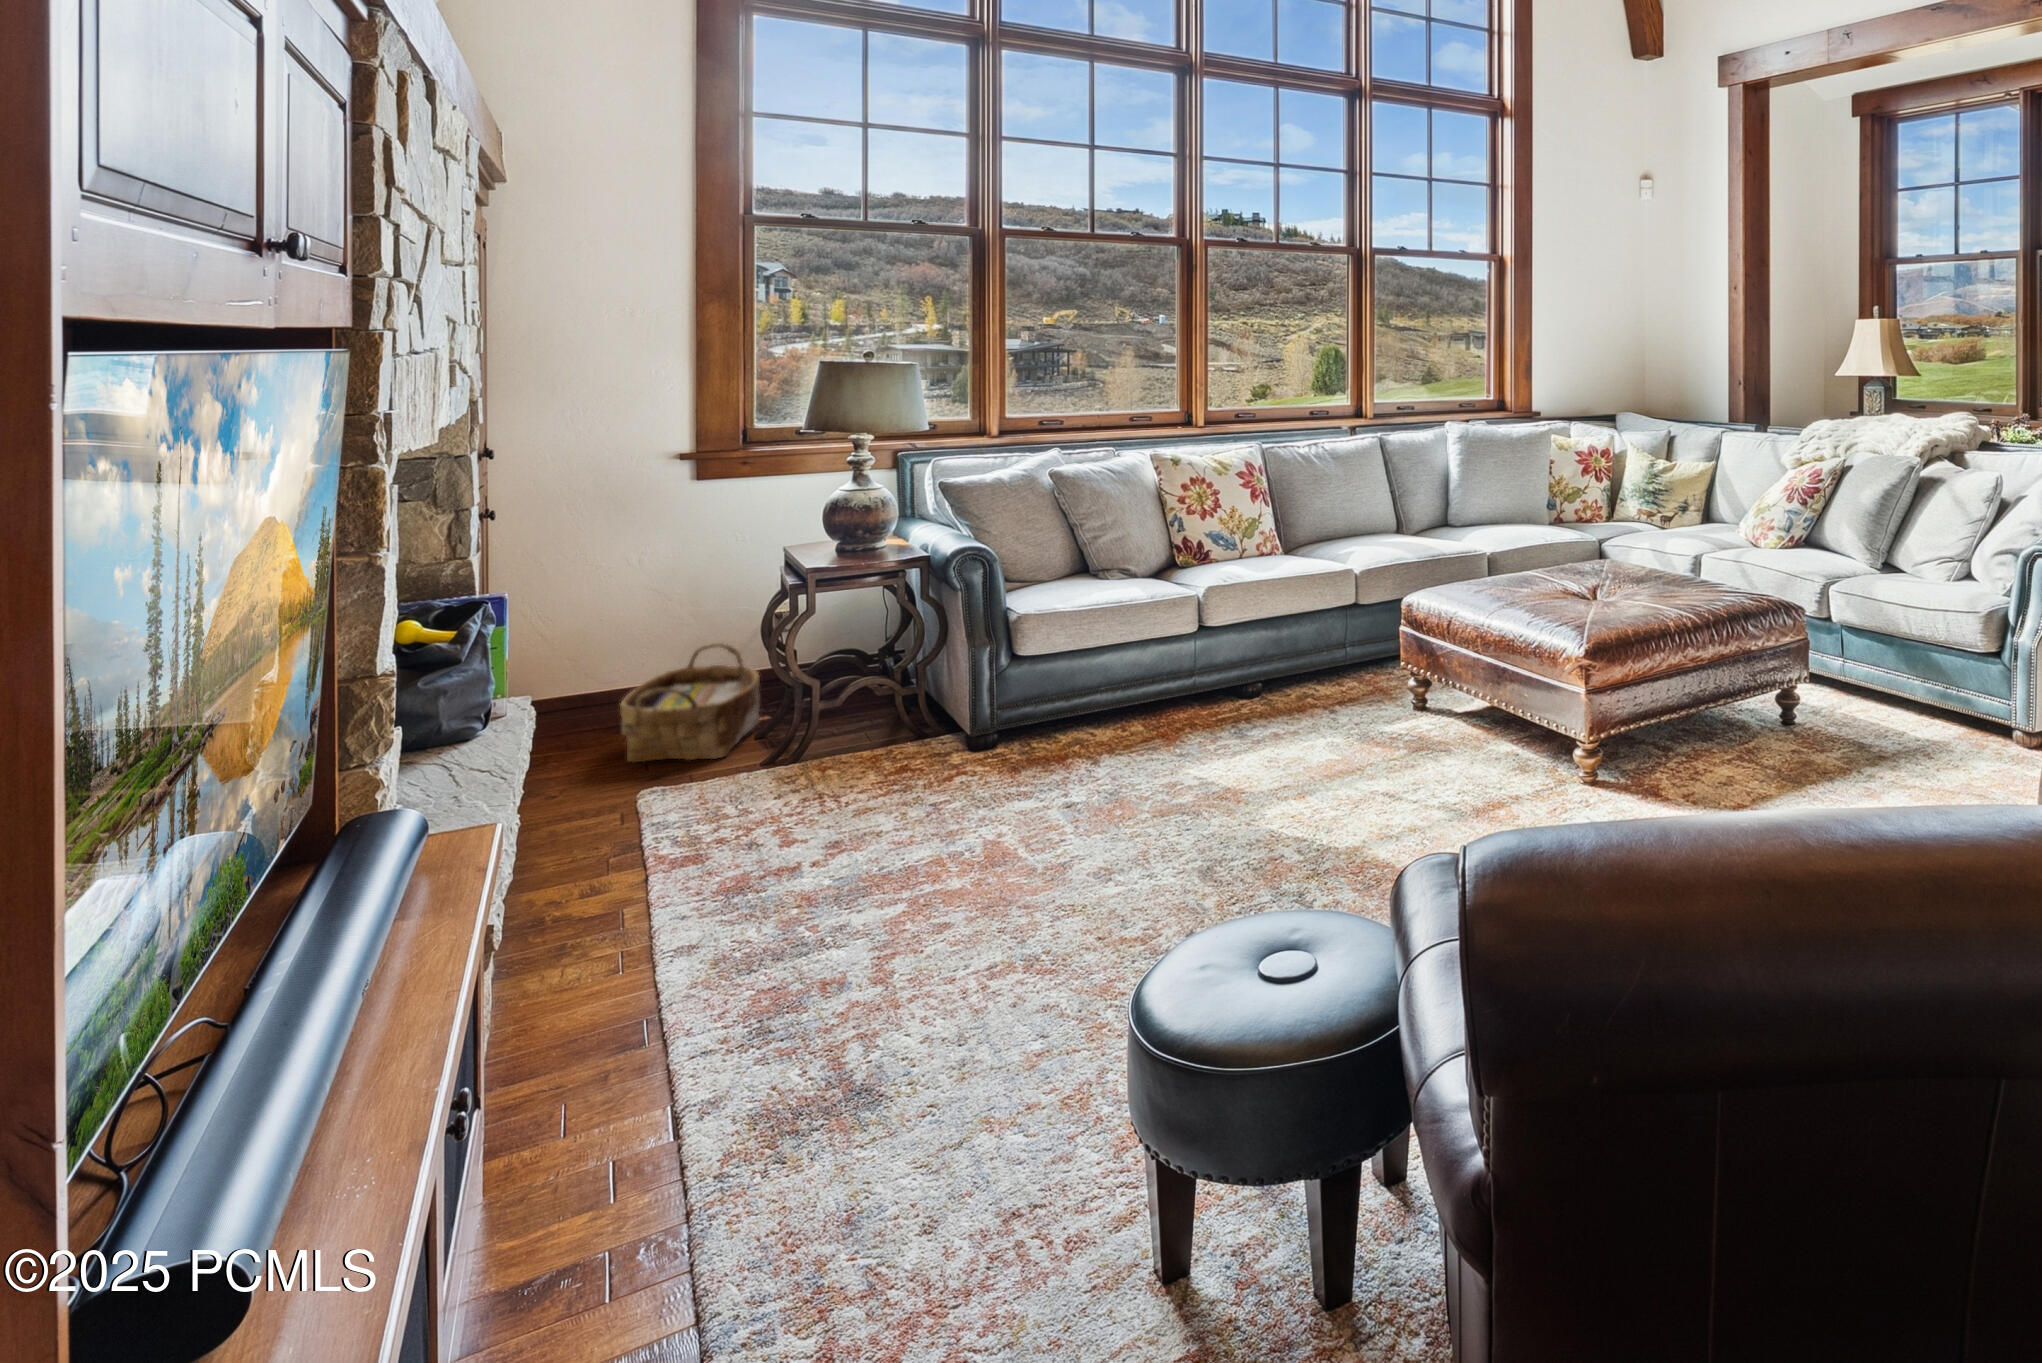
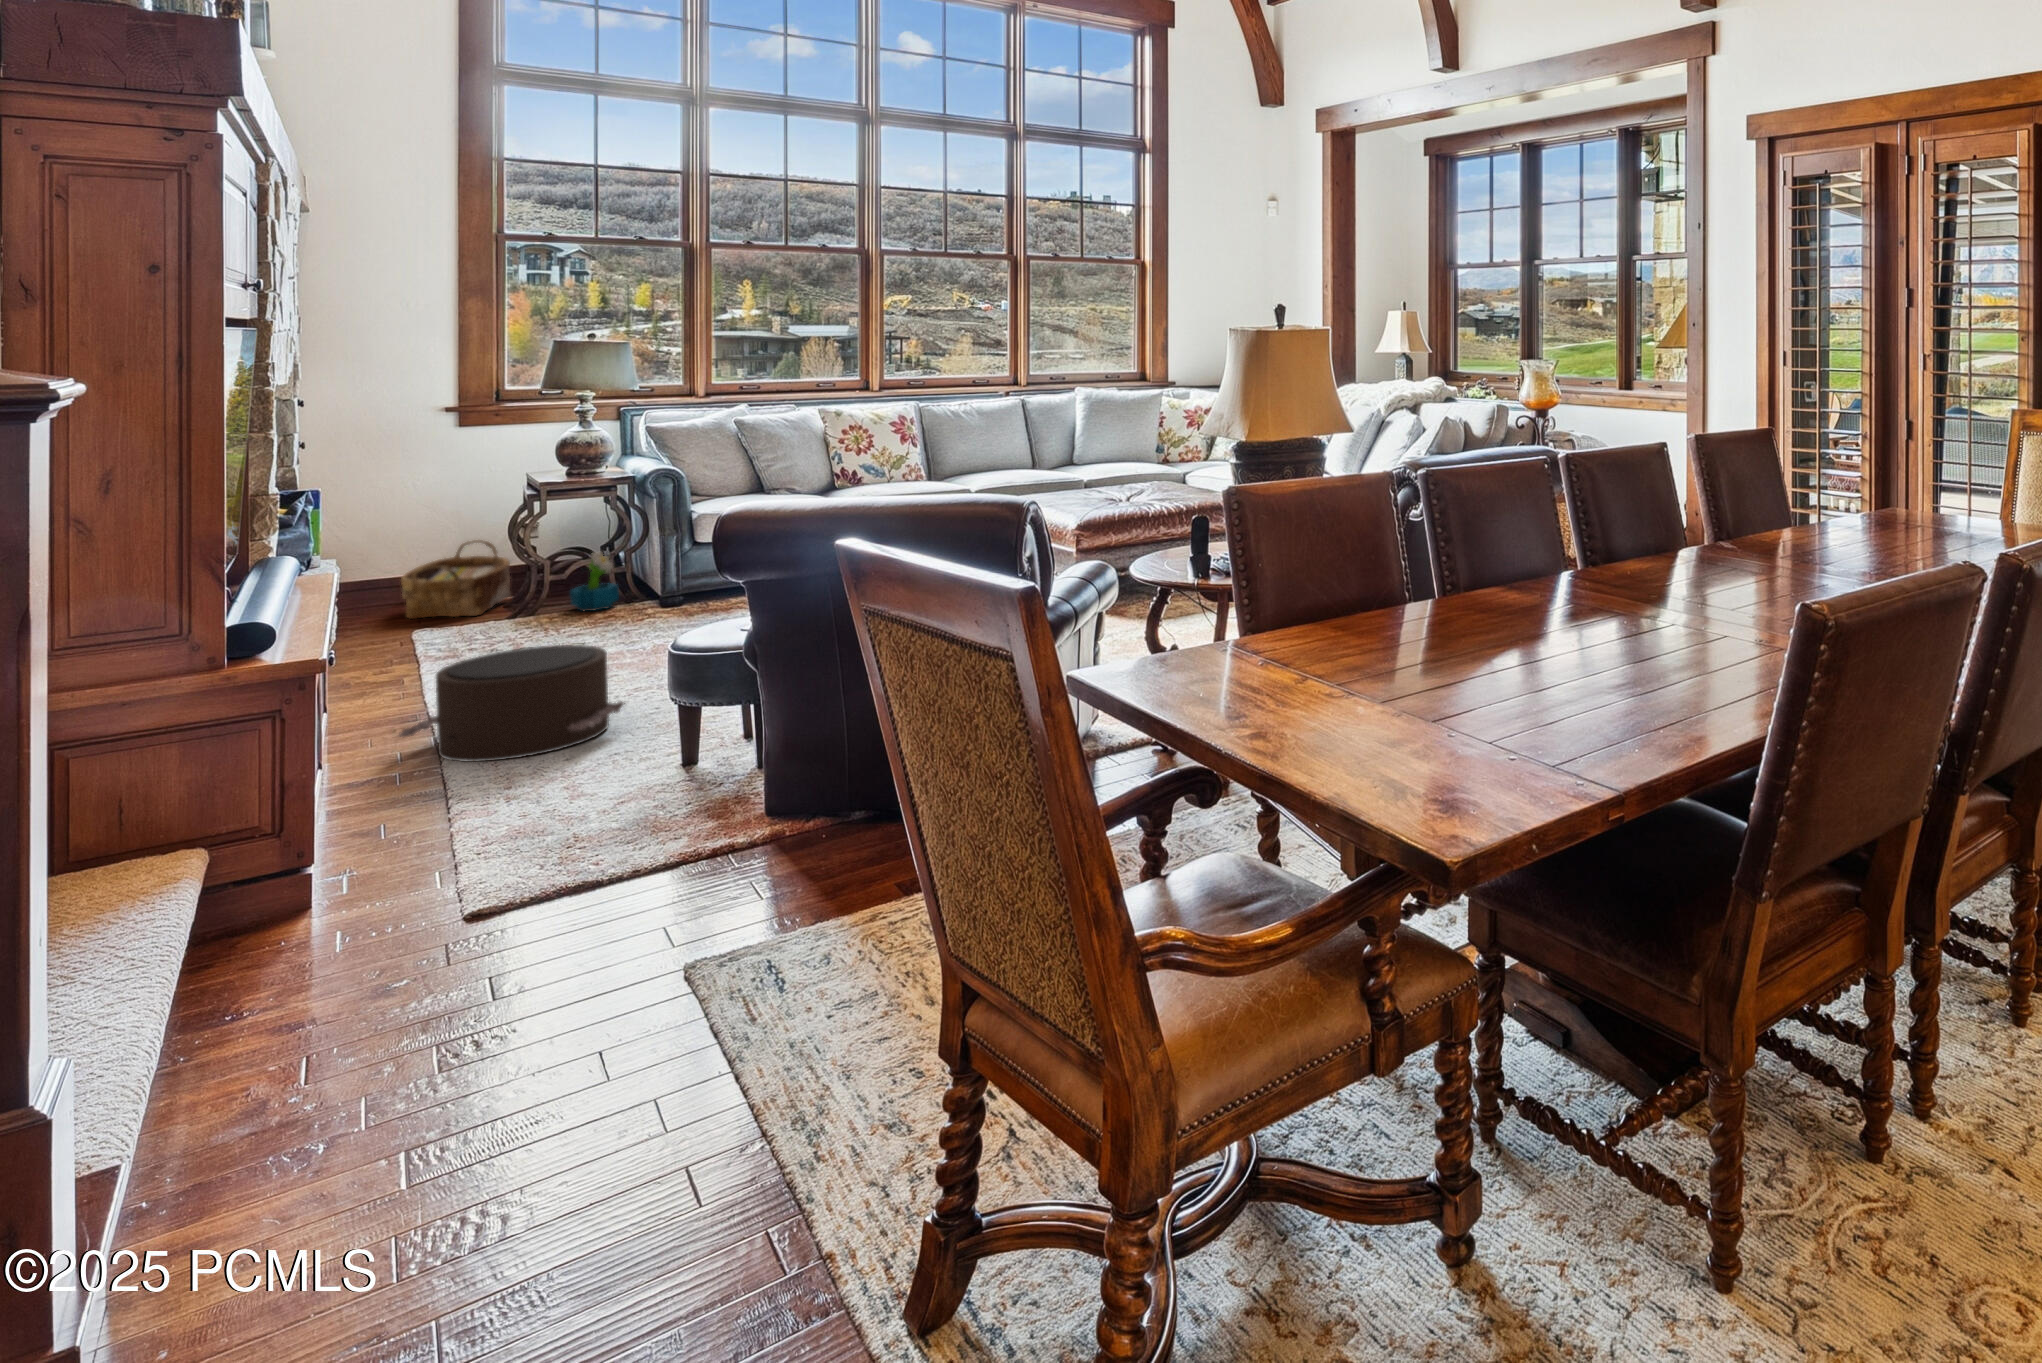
decorative plant: none [843,665,906,752] -> present [570,552,619,611]
pouf: none [637,896,1018,1165] -> present [399,645,625,762]

